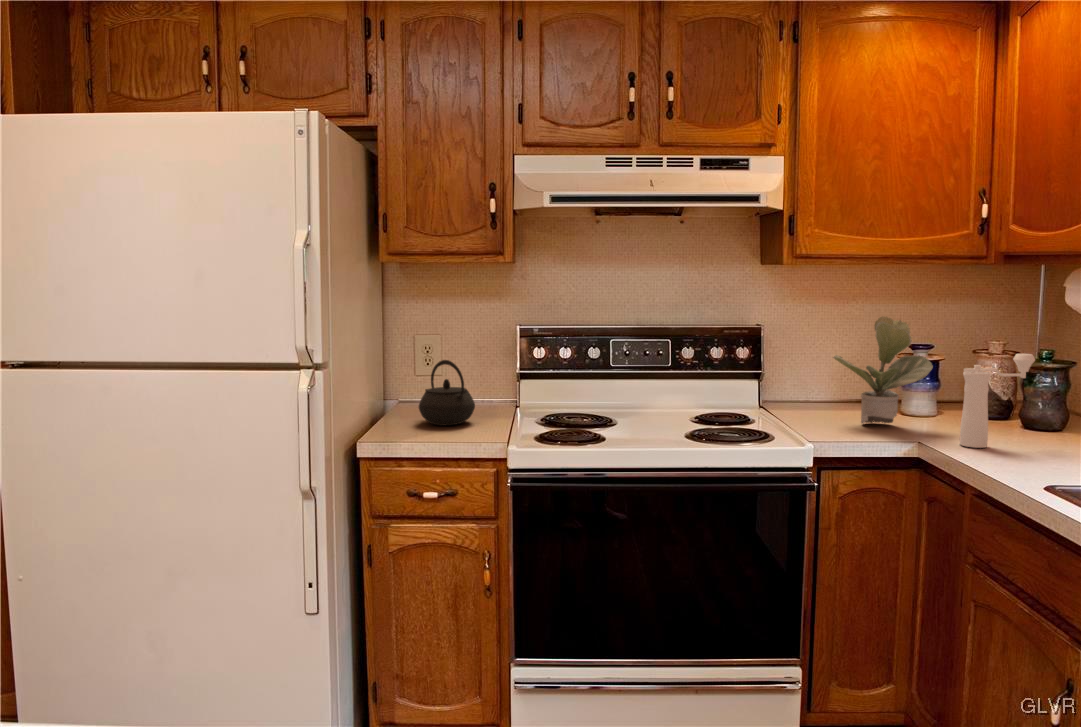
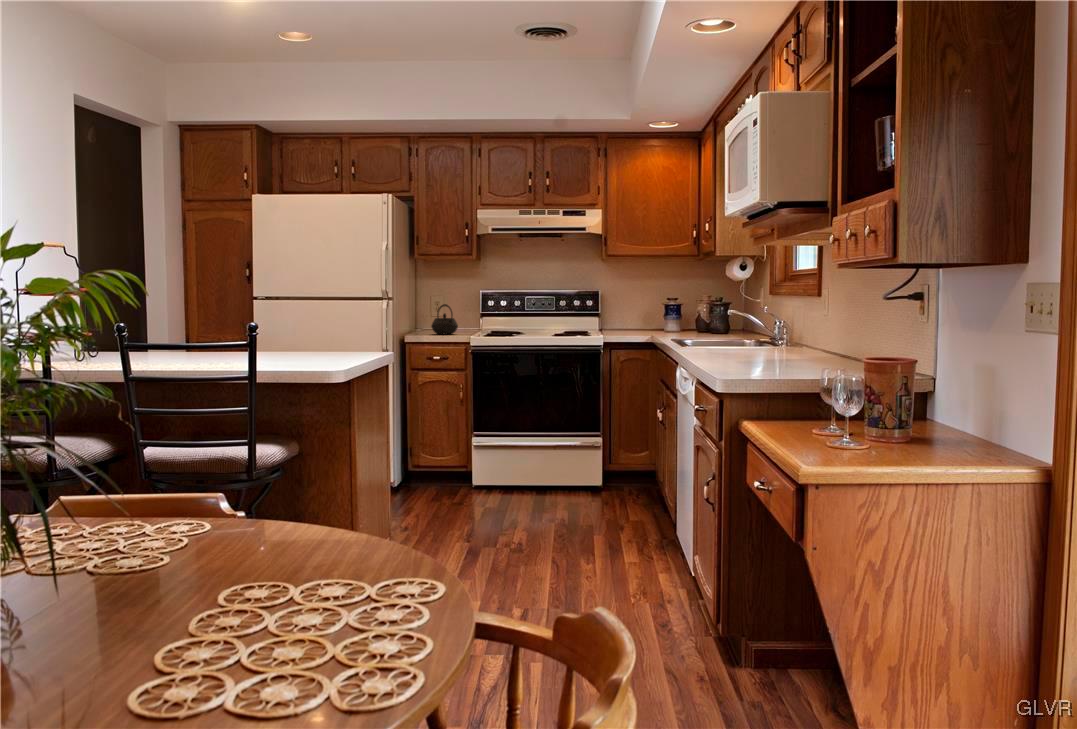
potted plant: present [833,317,933,424] -> none [623,284,664,334]
pepper mill: present [960,354,1035,448] -> none [665,296,696,336]

